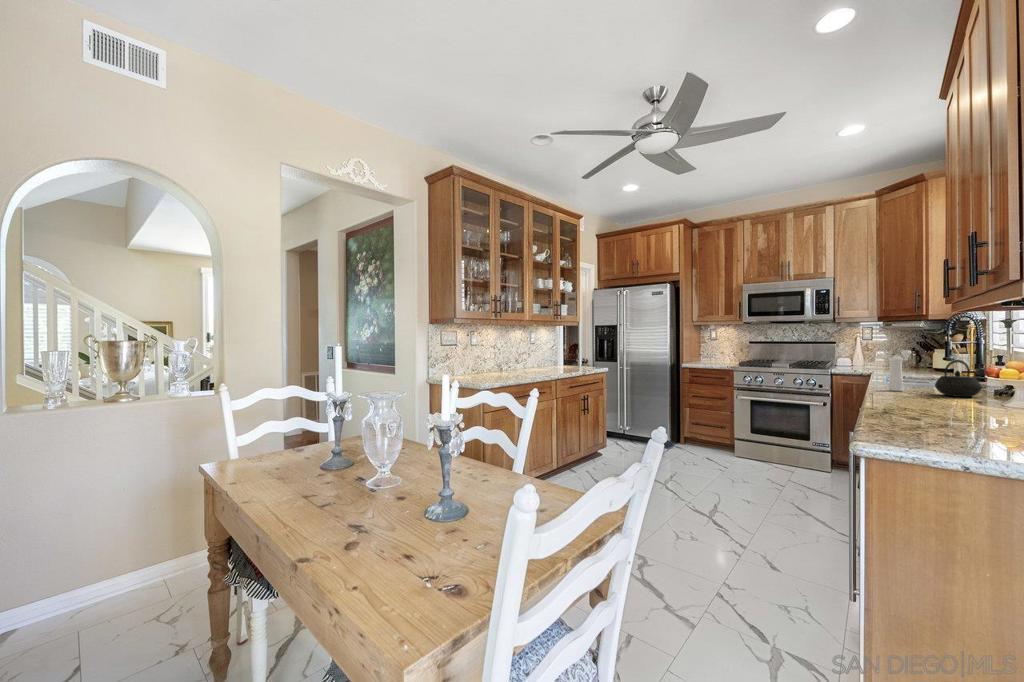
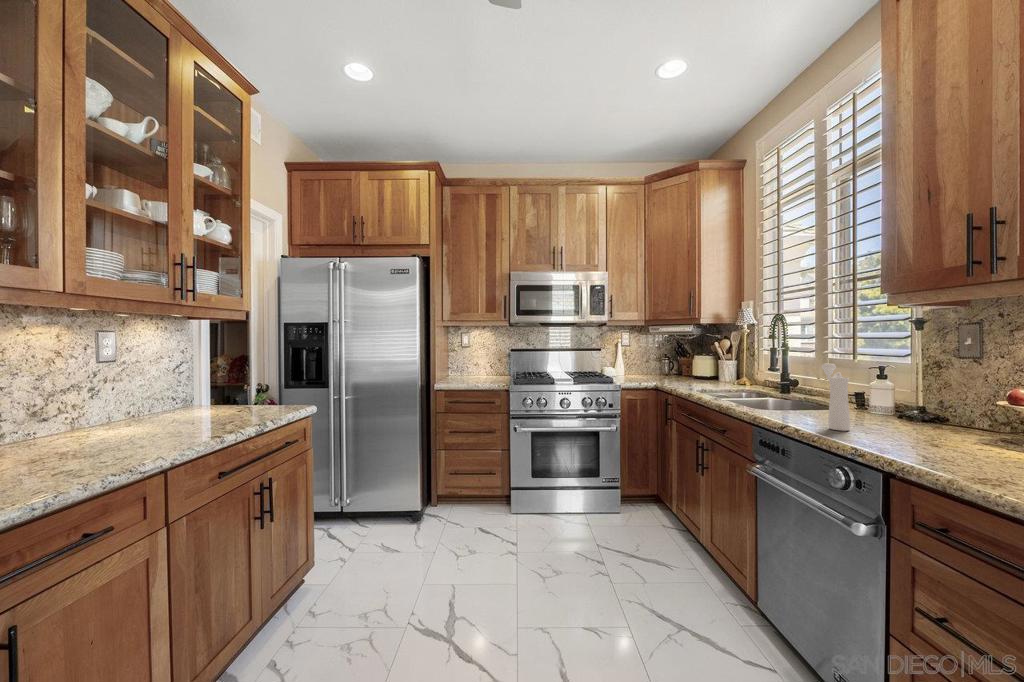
kettle: present [935,360,982,397] -> none [904,379,975,438]

